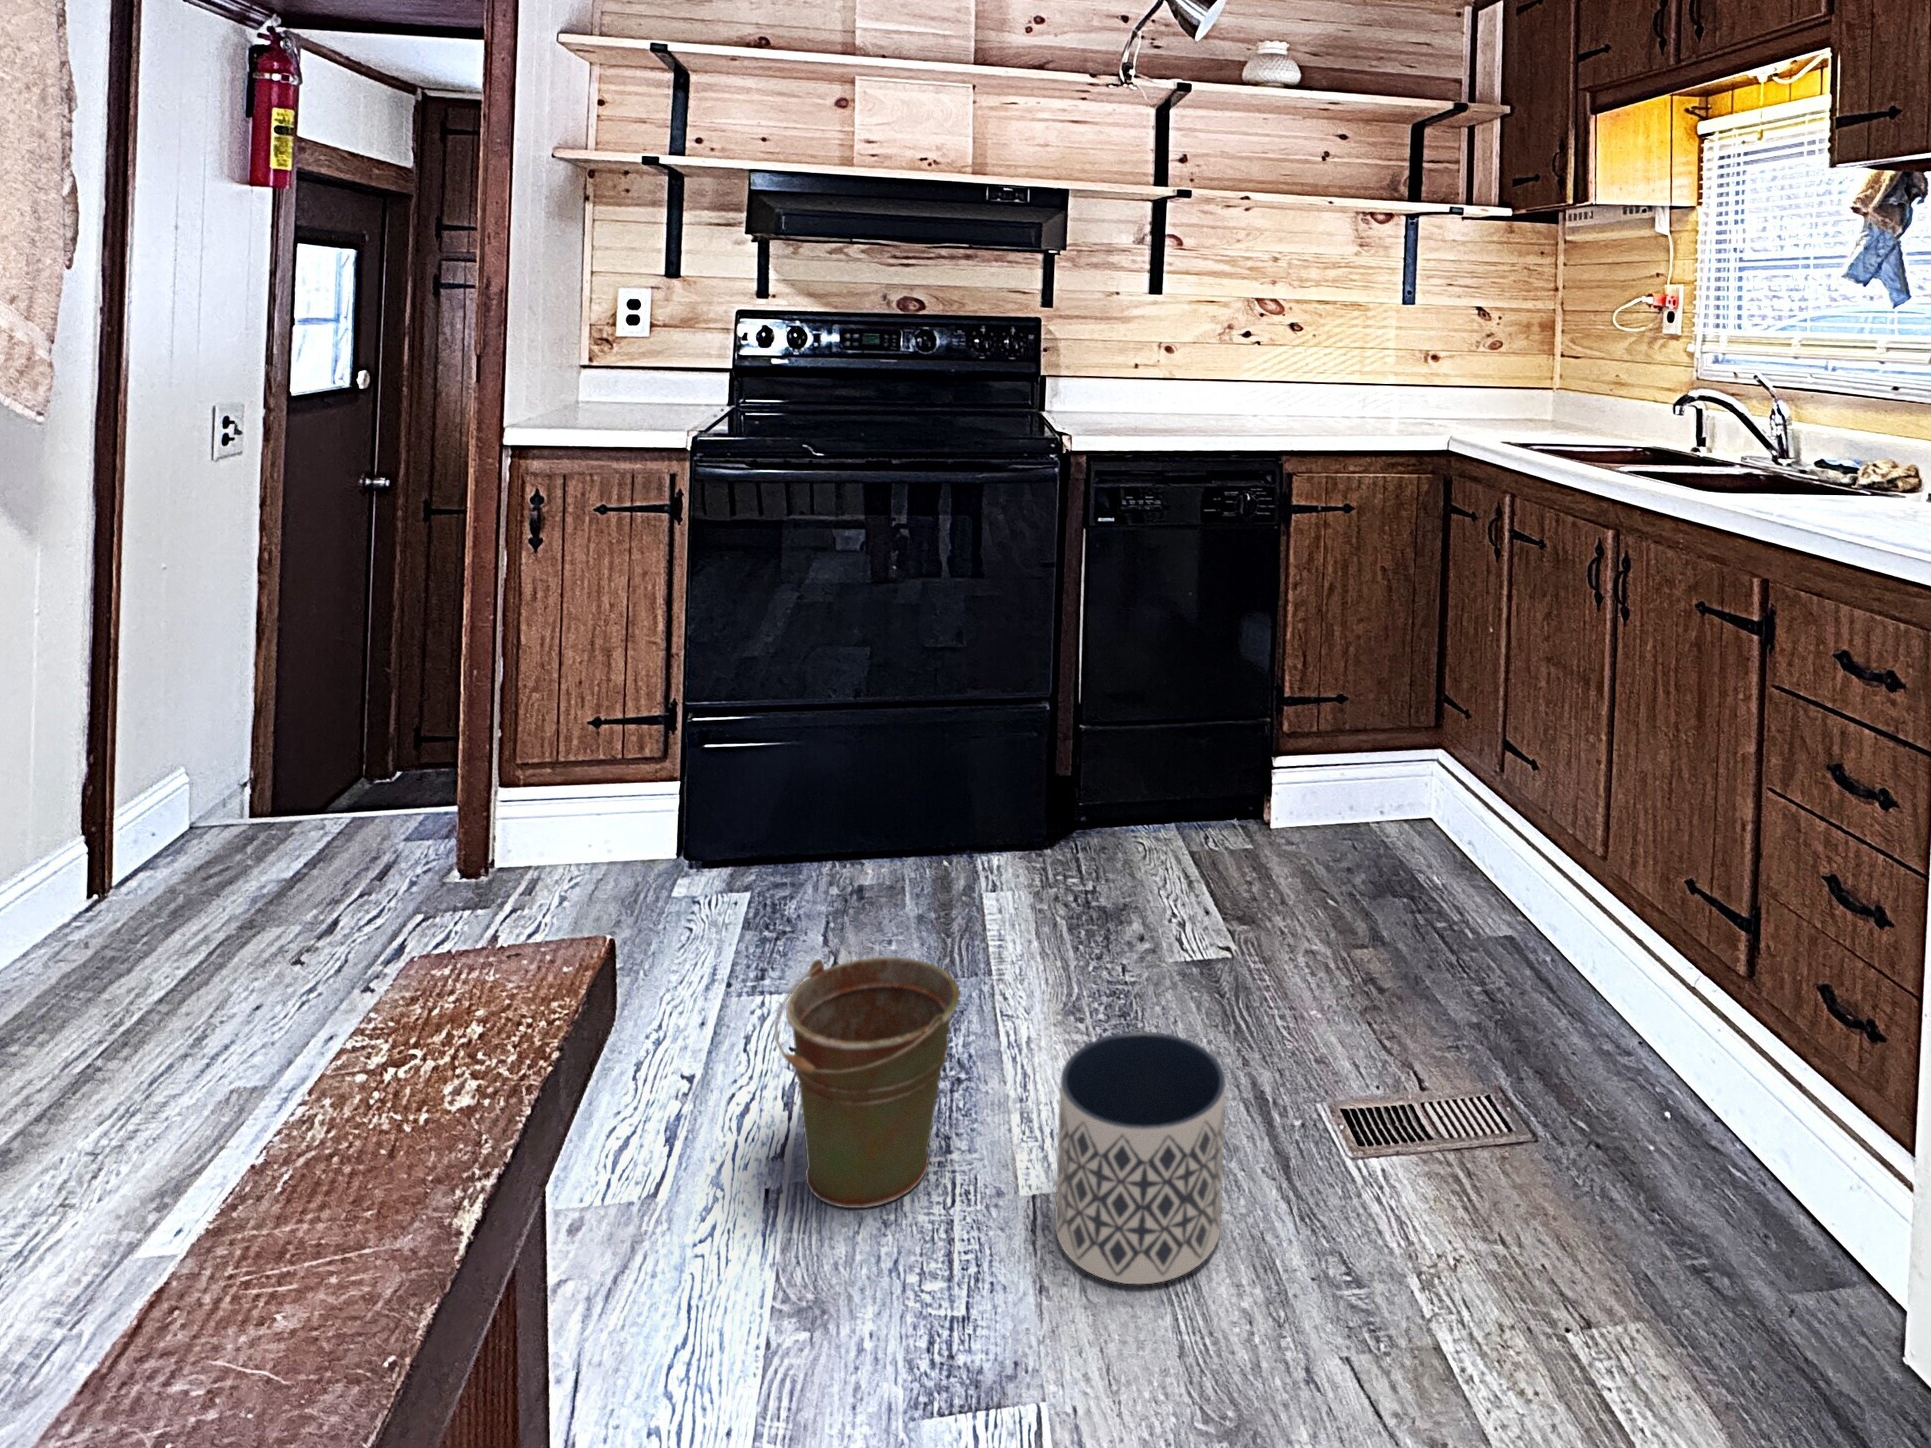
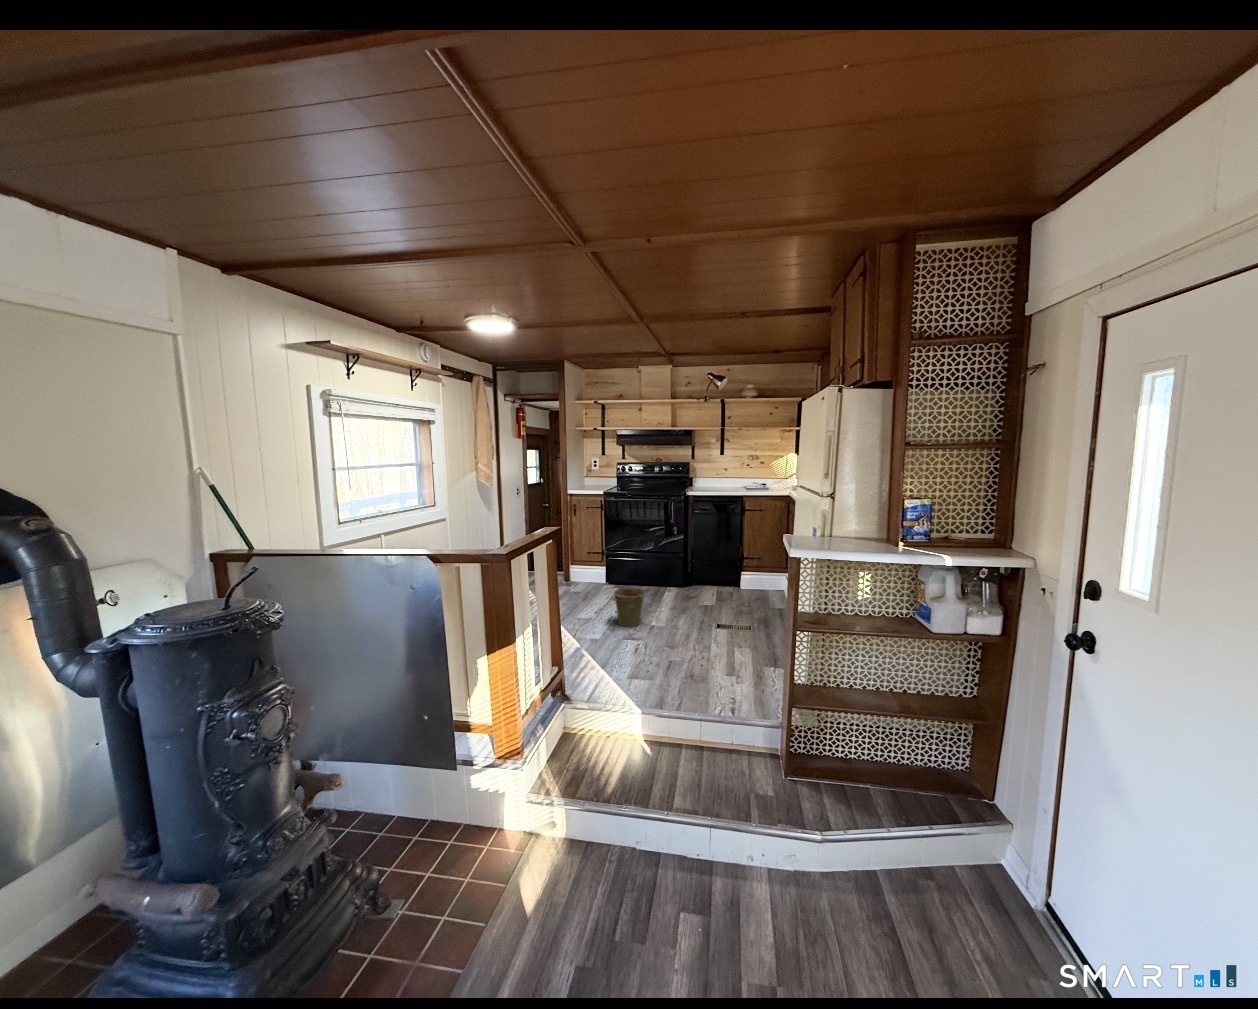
planter: present [1055,1031,1226,1285] -> none [658,603,690,640]

